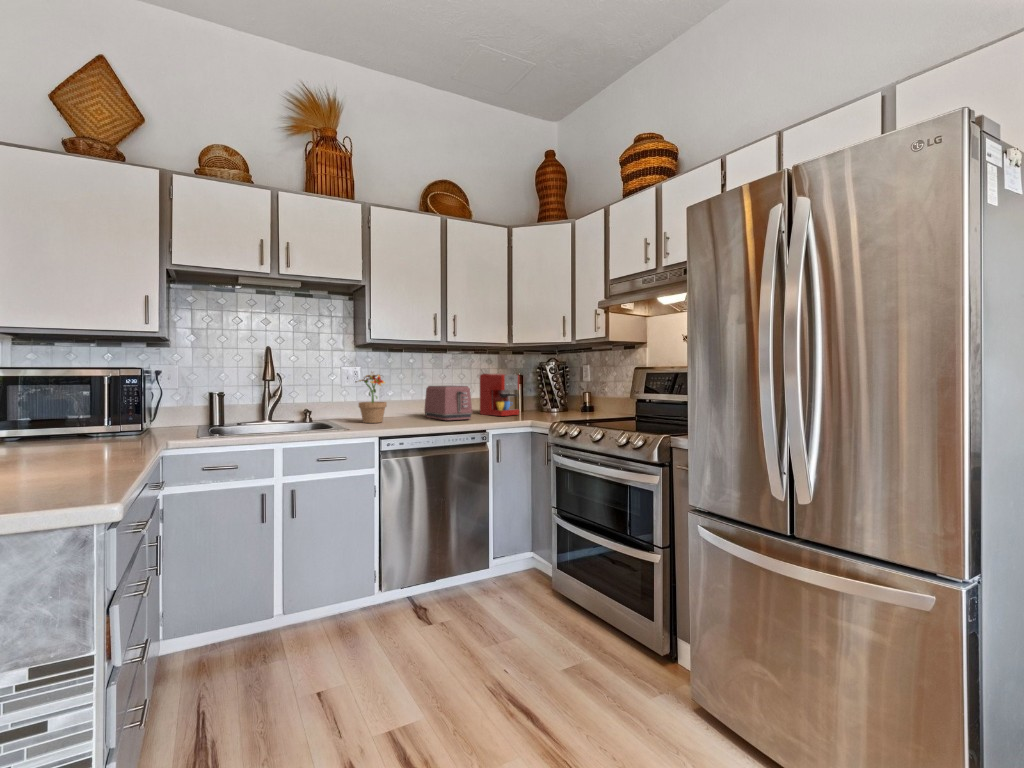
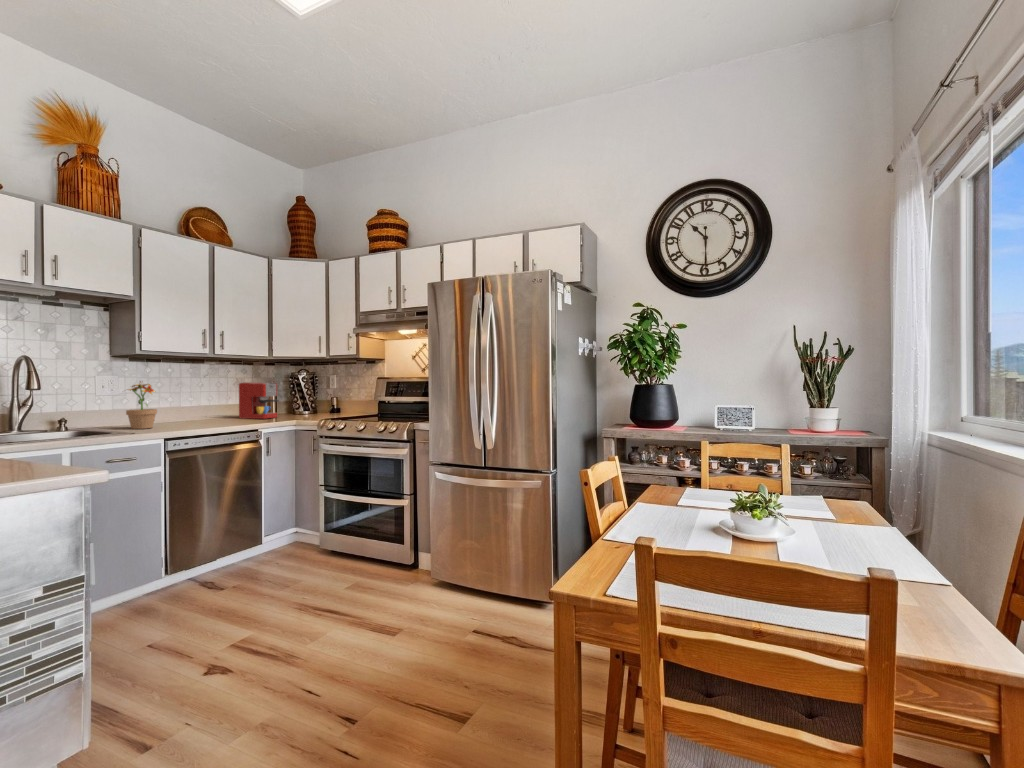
toaster: present [424,385,472,420] -> none [186,393,240,424]

